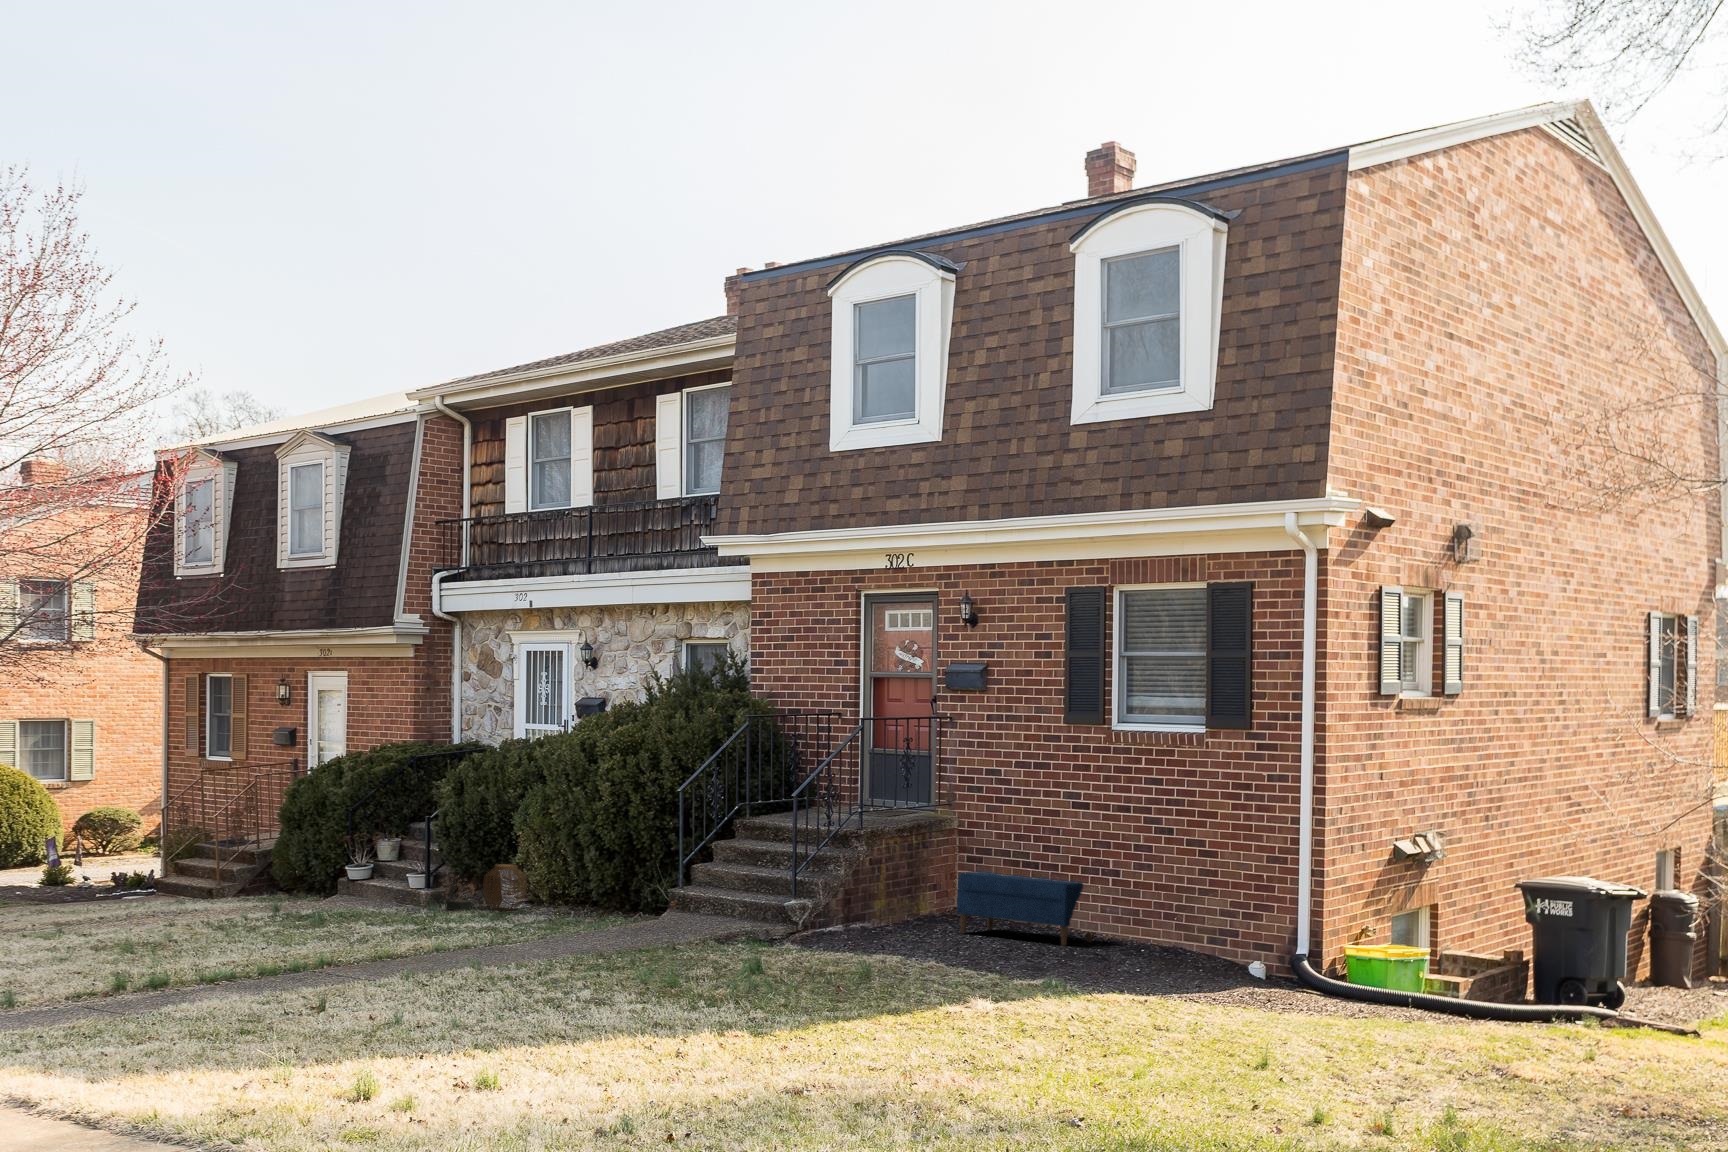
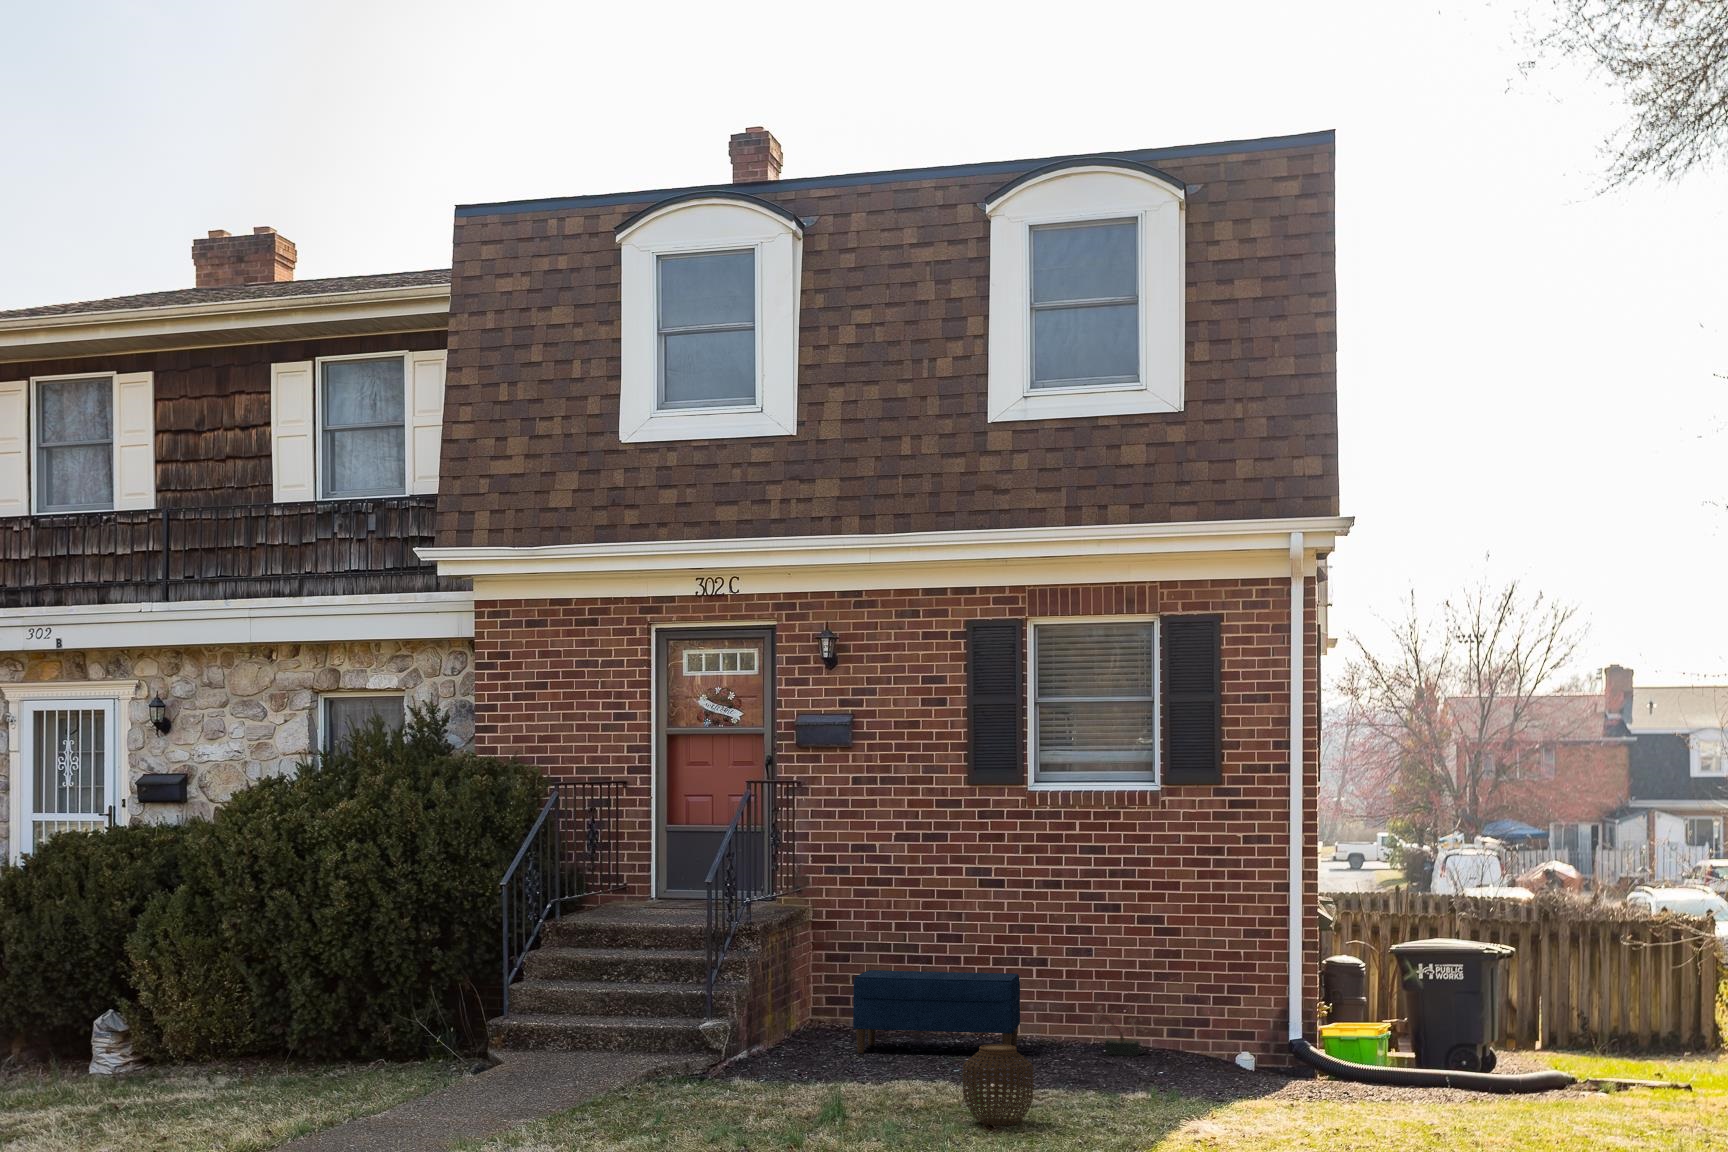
woven basket: present [484,864,526,911] -> present [963,1044,1034,1126]
decorative plant: present [441,875,477,911] -> present [1091,1006,1147,1056]

